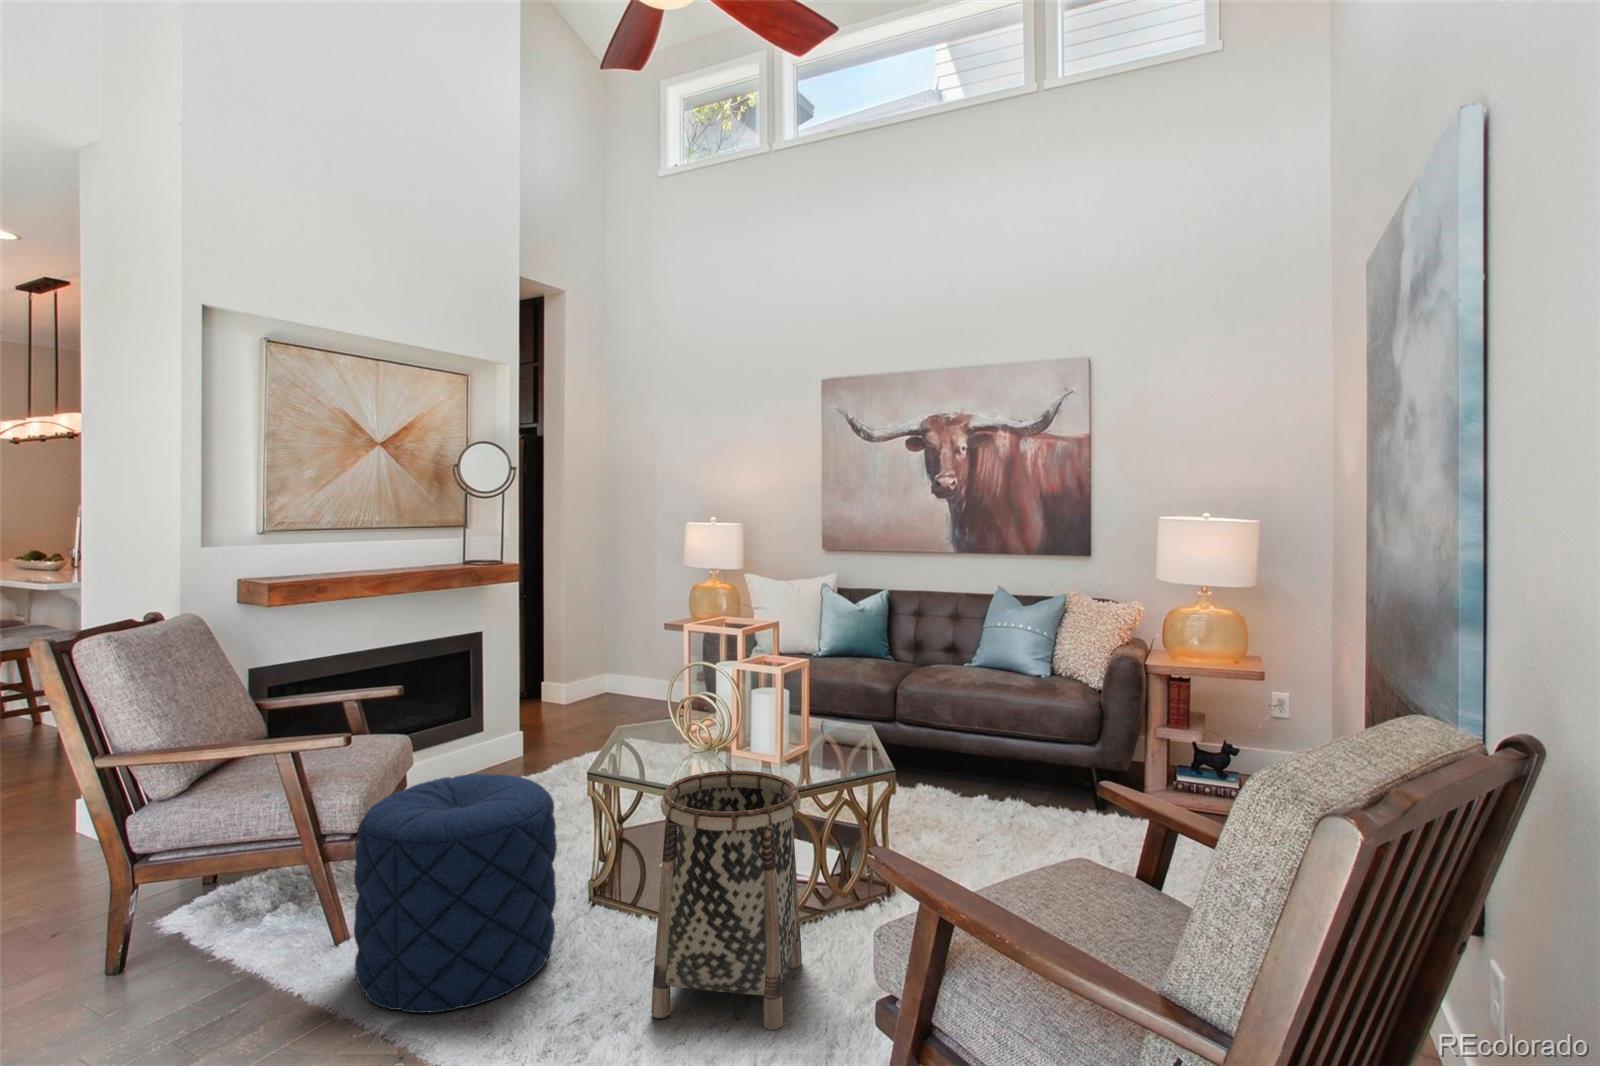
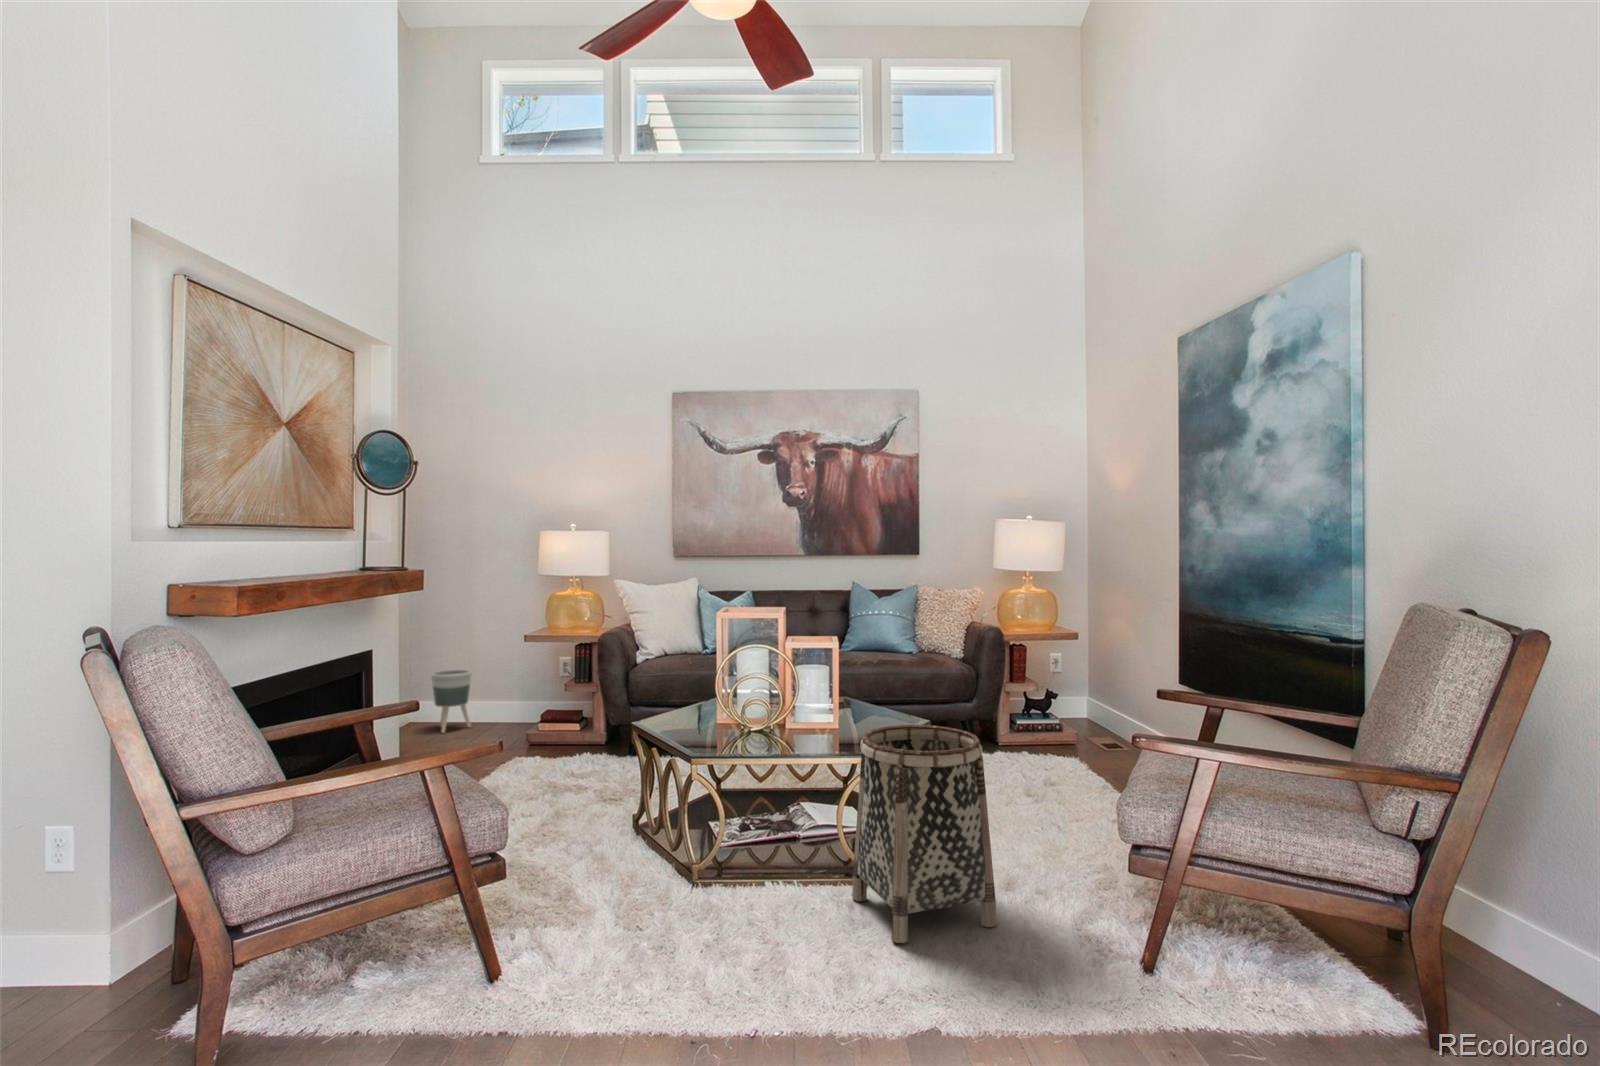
planter: none [602,651,637,709] -> present [431,670,471,733]
pouf: present [354,774,557,1013] -> none [563,763,758,1006]

